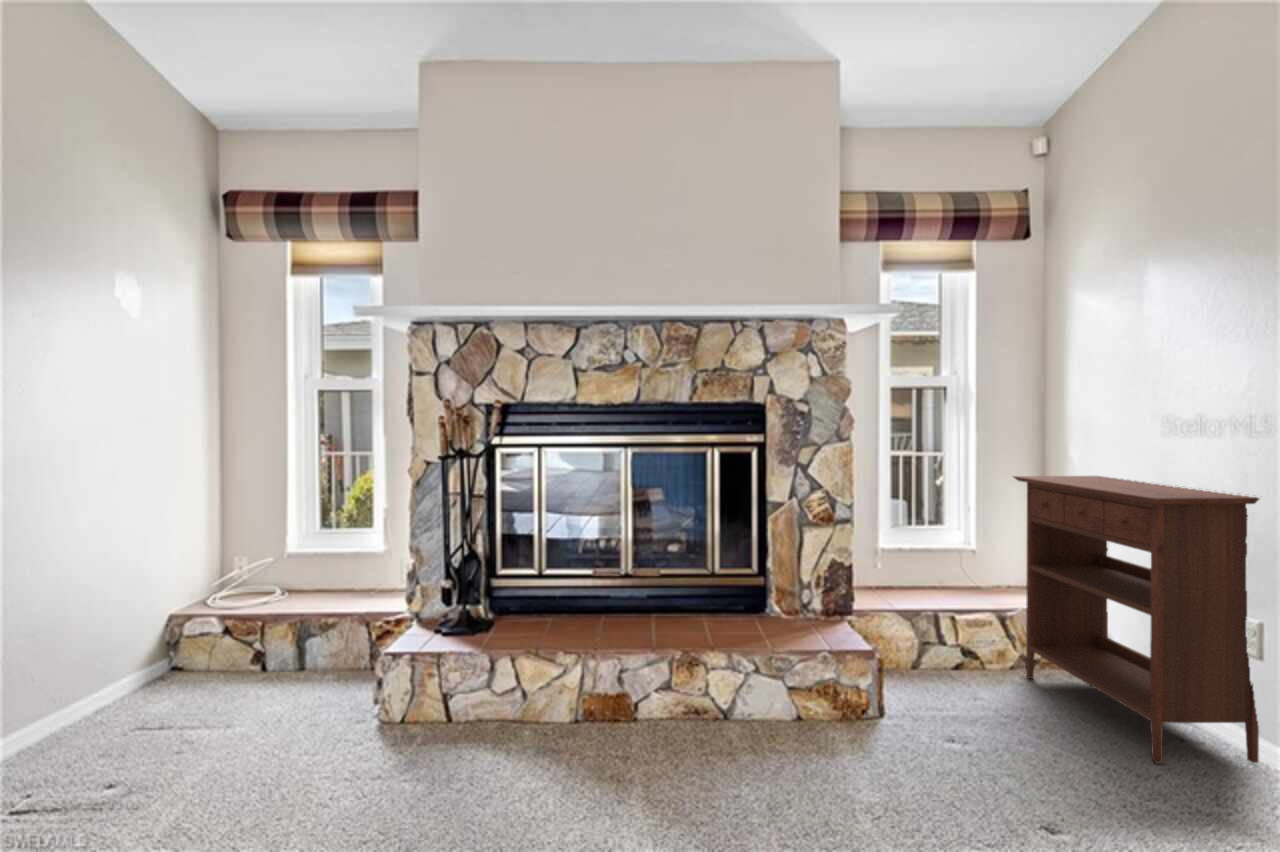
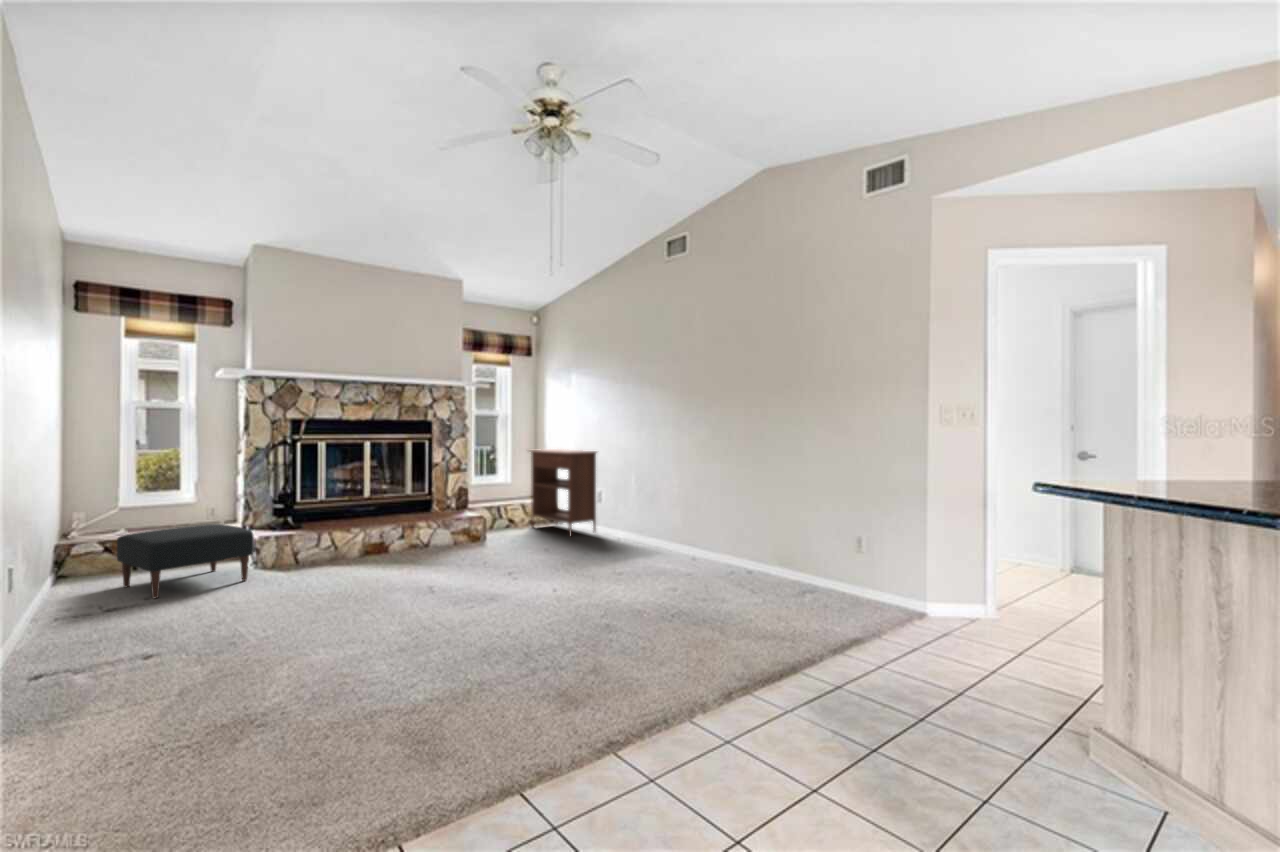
ottoman: none [82,610,329,789] -> present [117,524,254,598]

